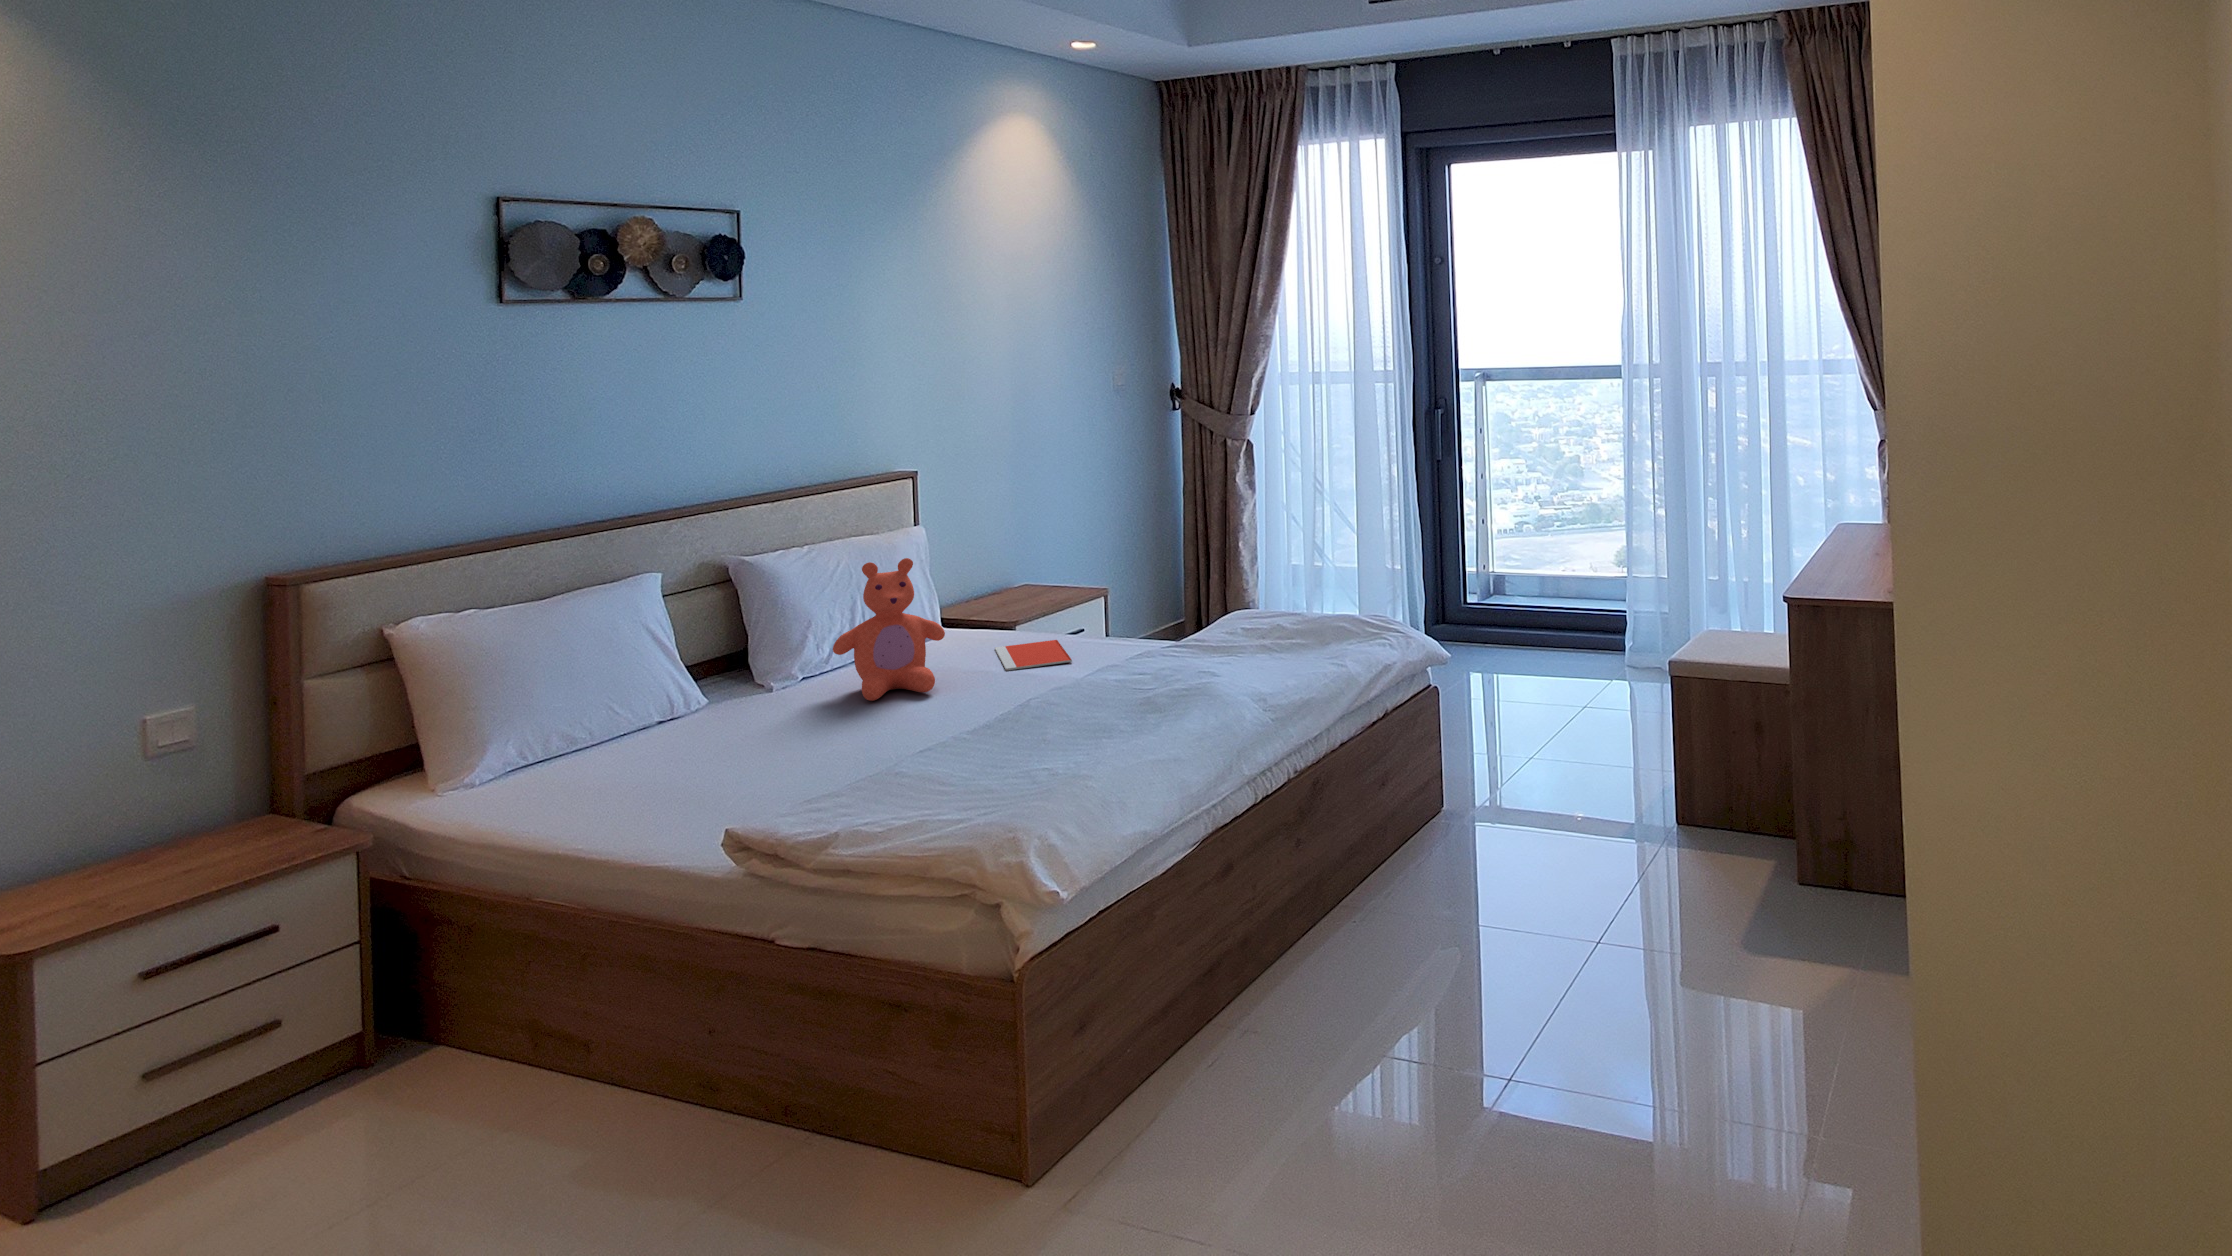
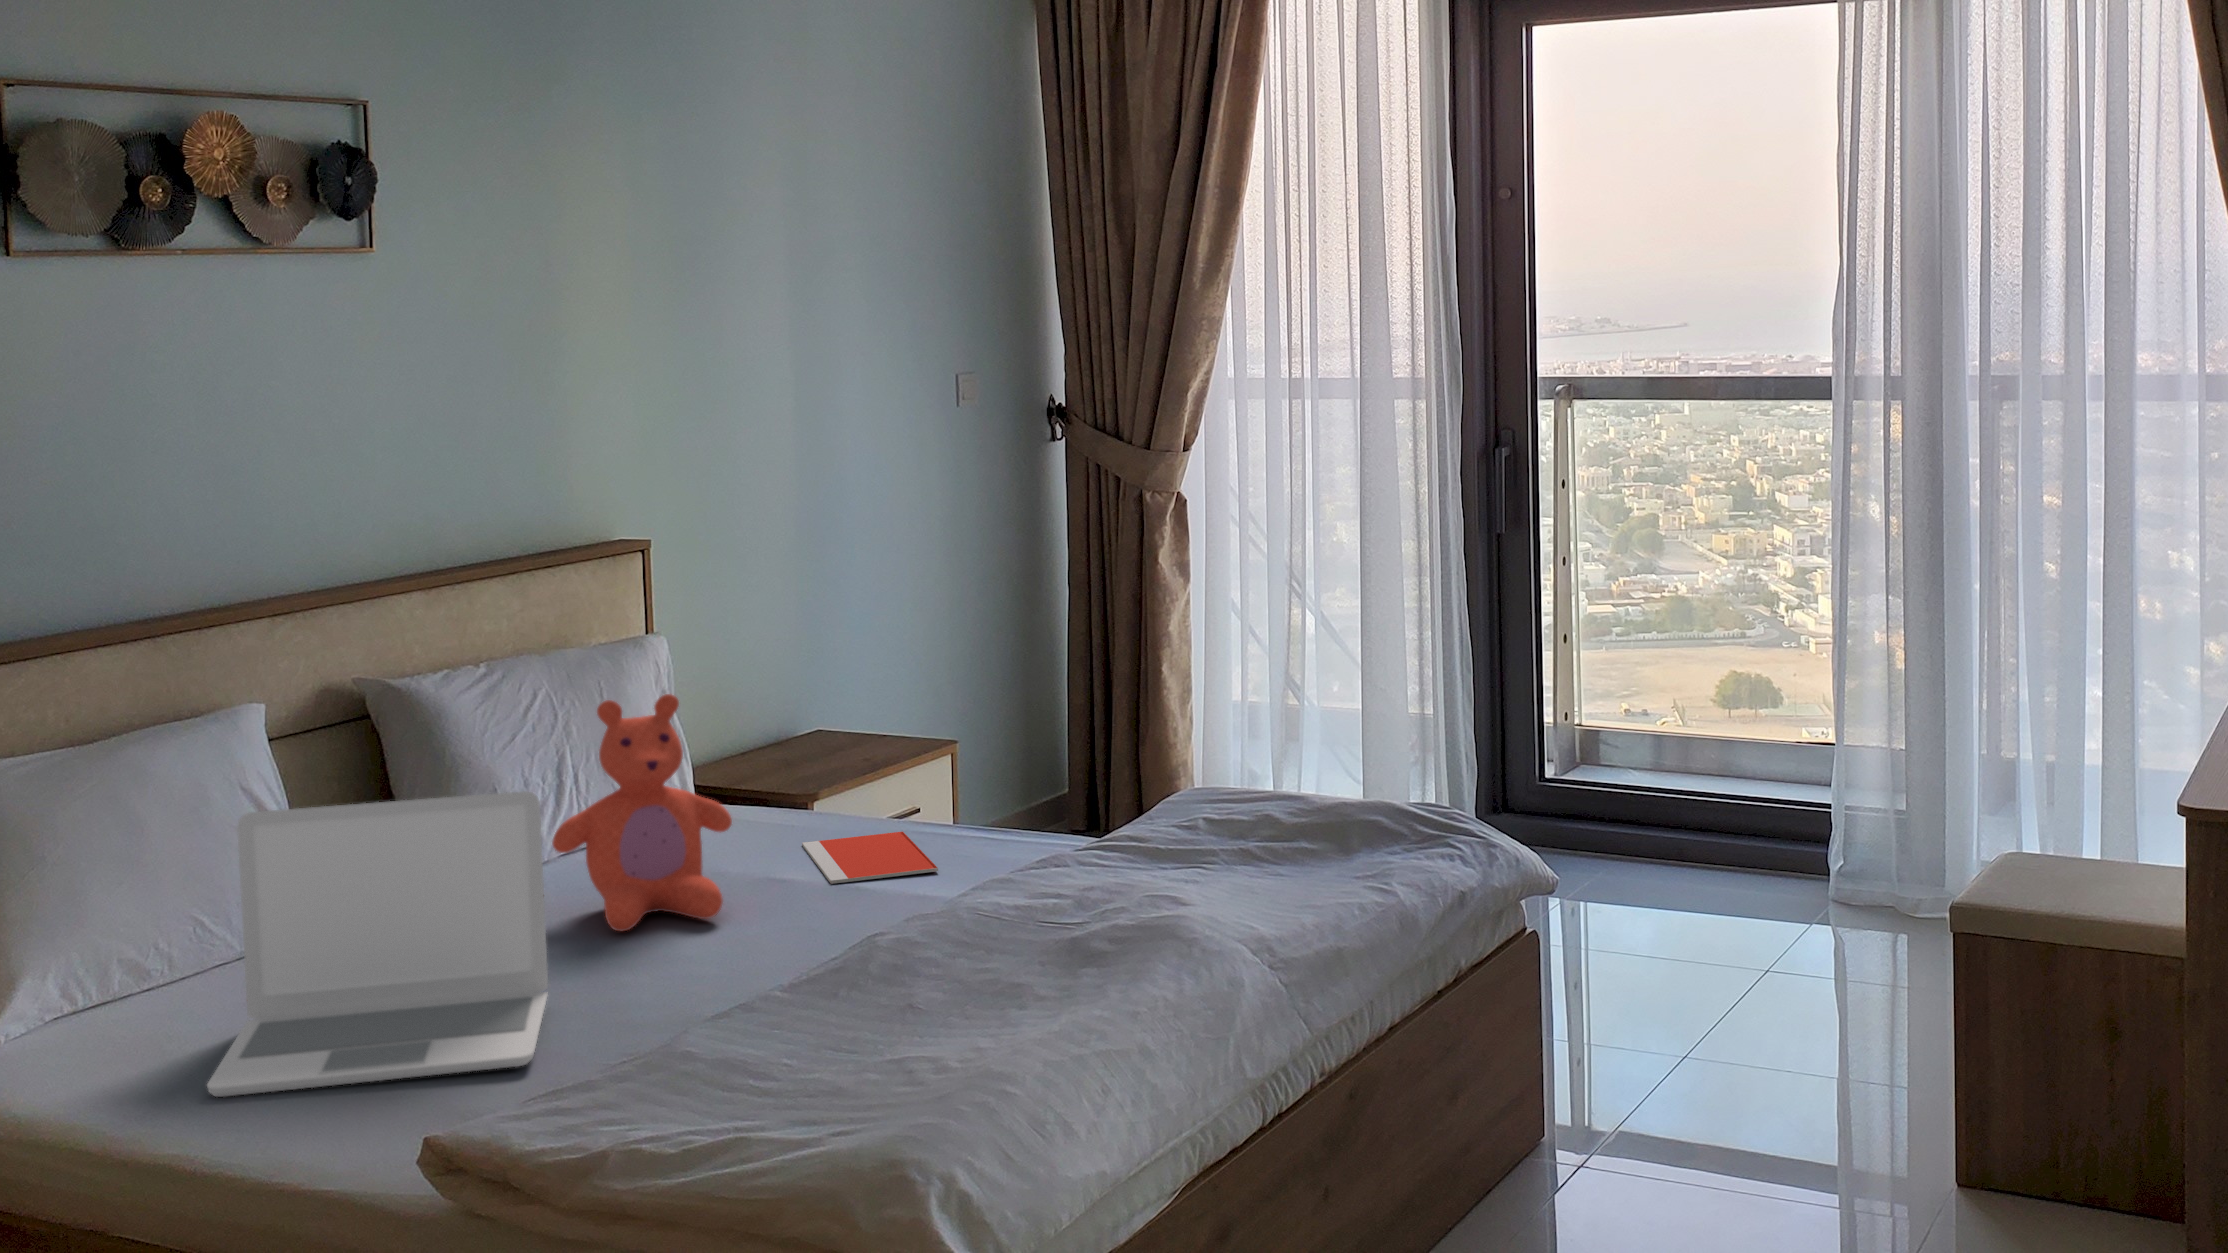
laptop: none [594,615,816,802] -> present [207,791,548,1097]

